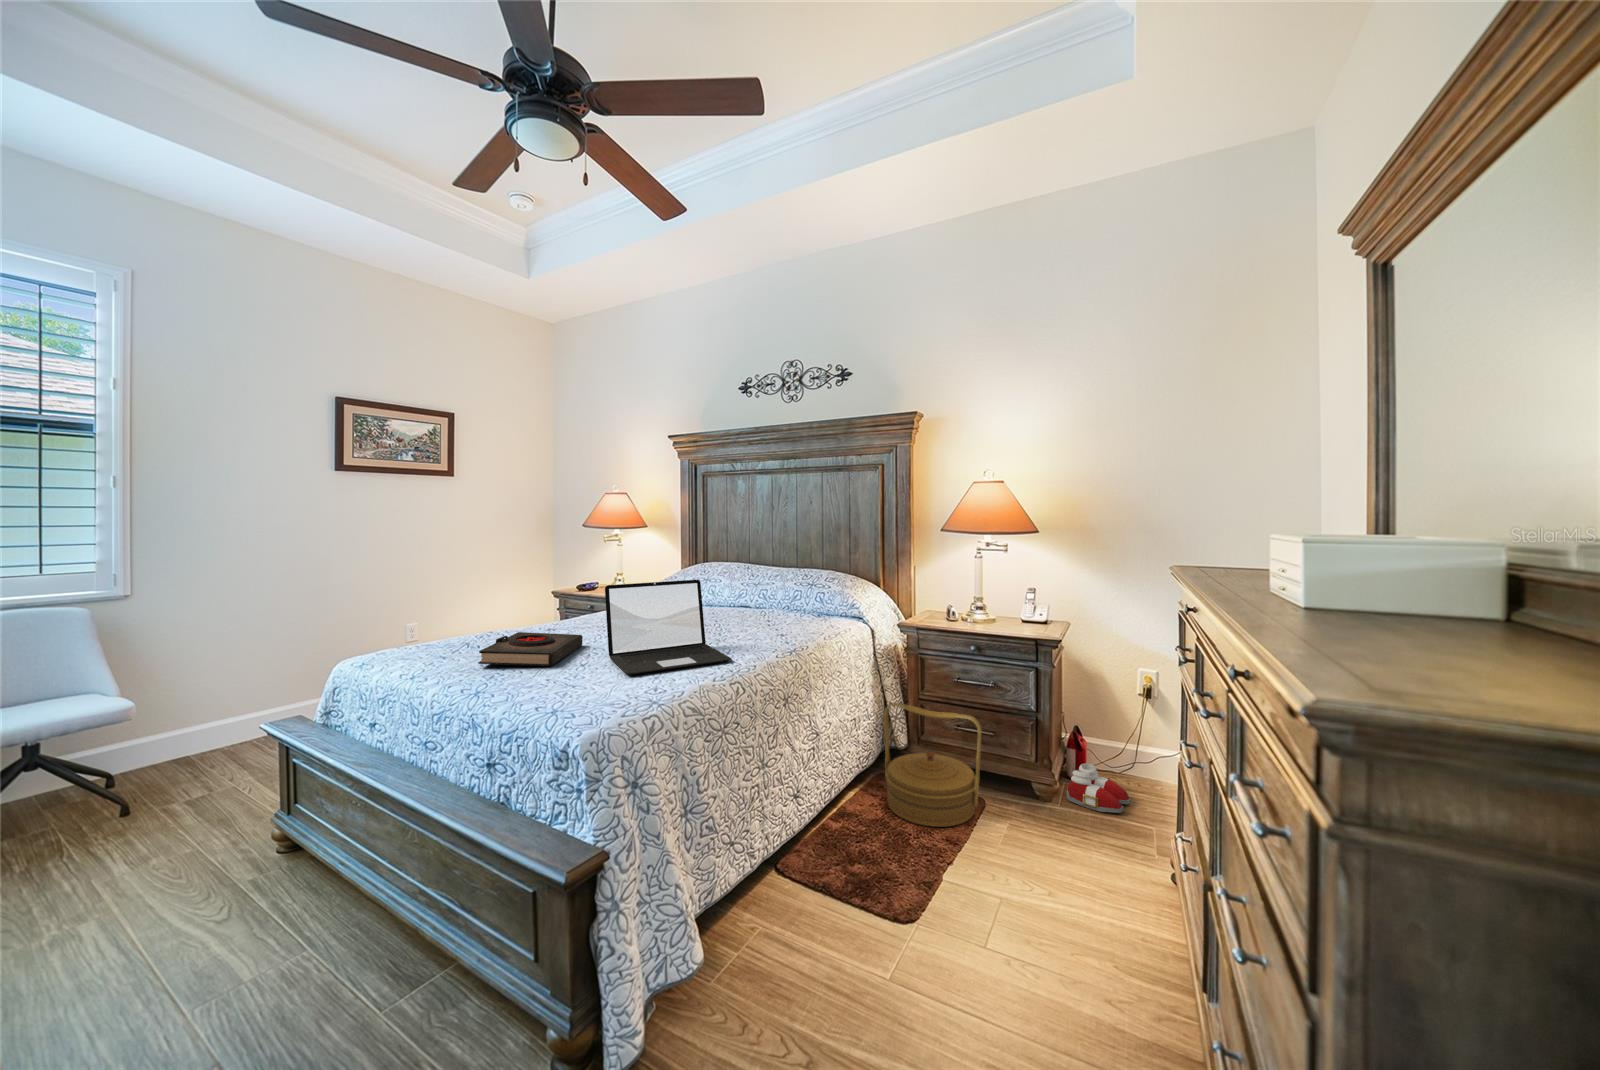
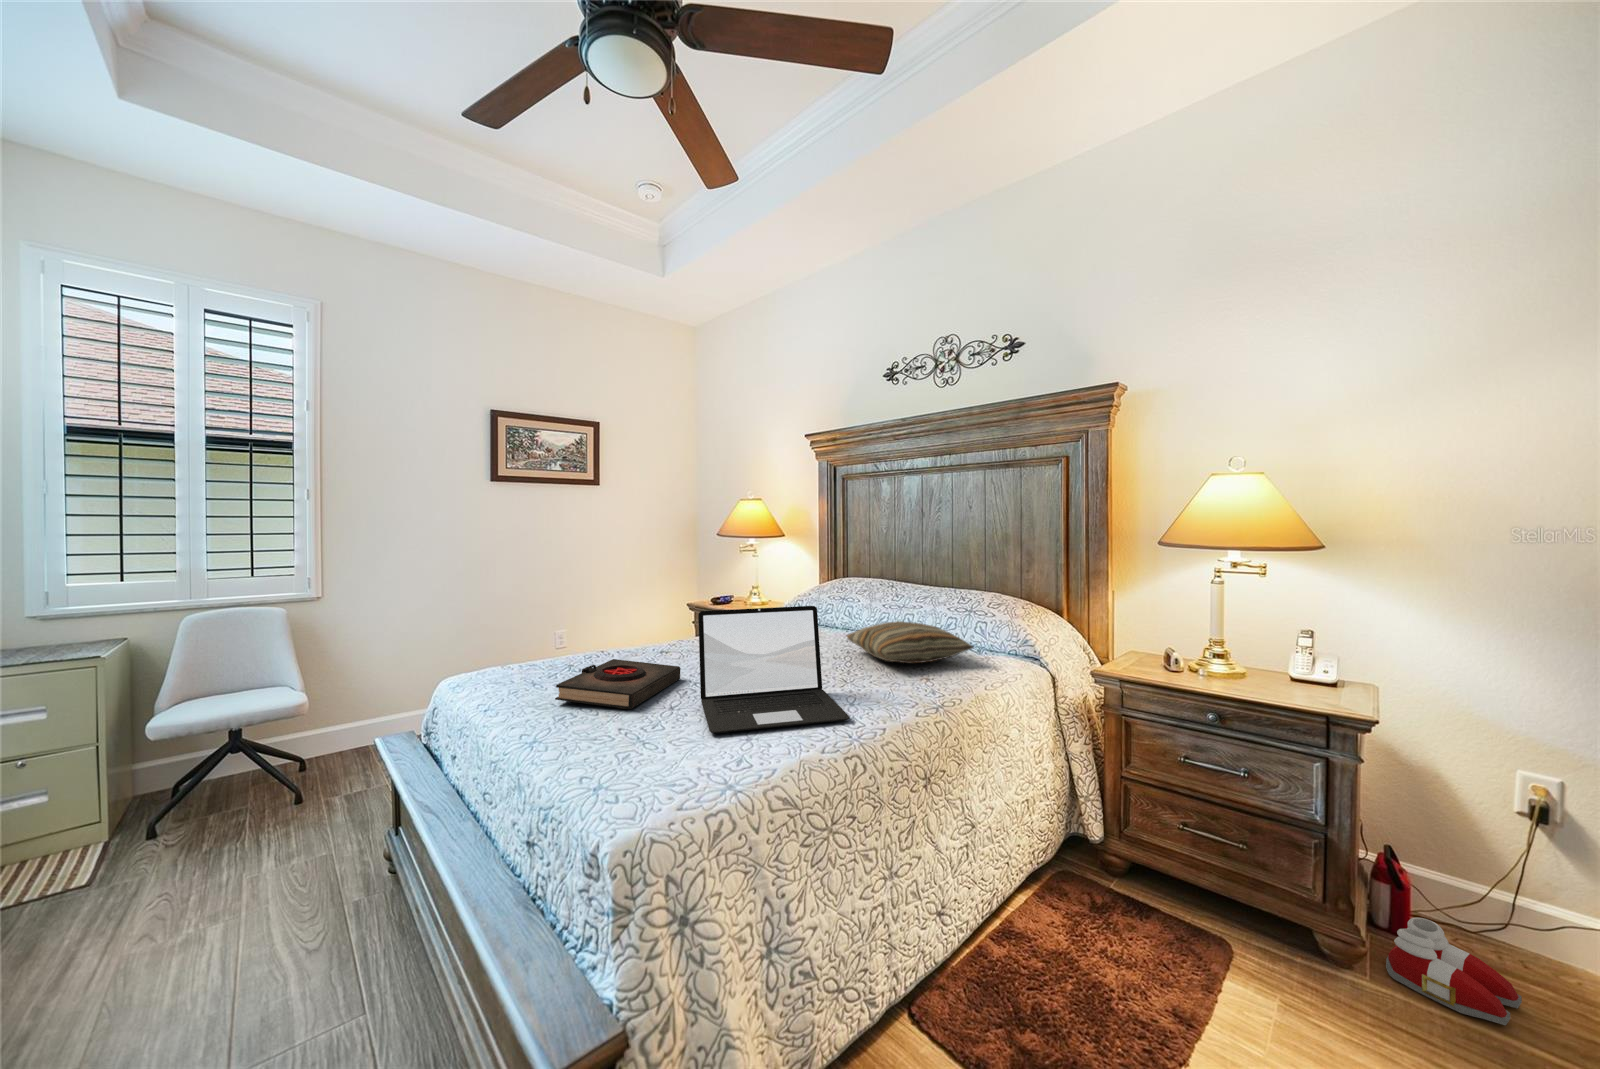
pillow: none [717,594,818,625] -> present [847,621,974,663]
woven basket: present [884,703,982,827] -> none [1069,784,1232,990]

